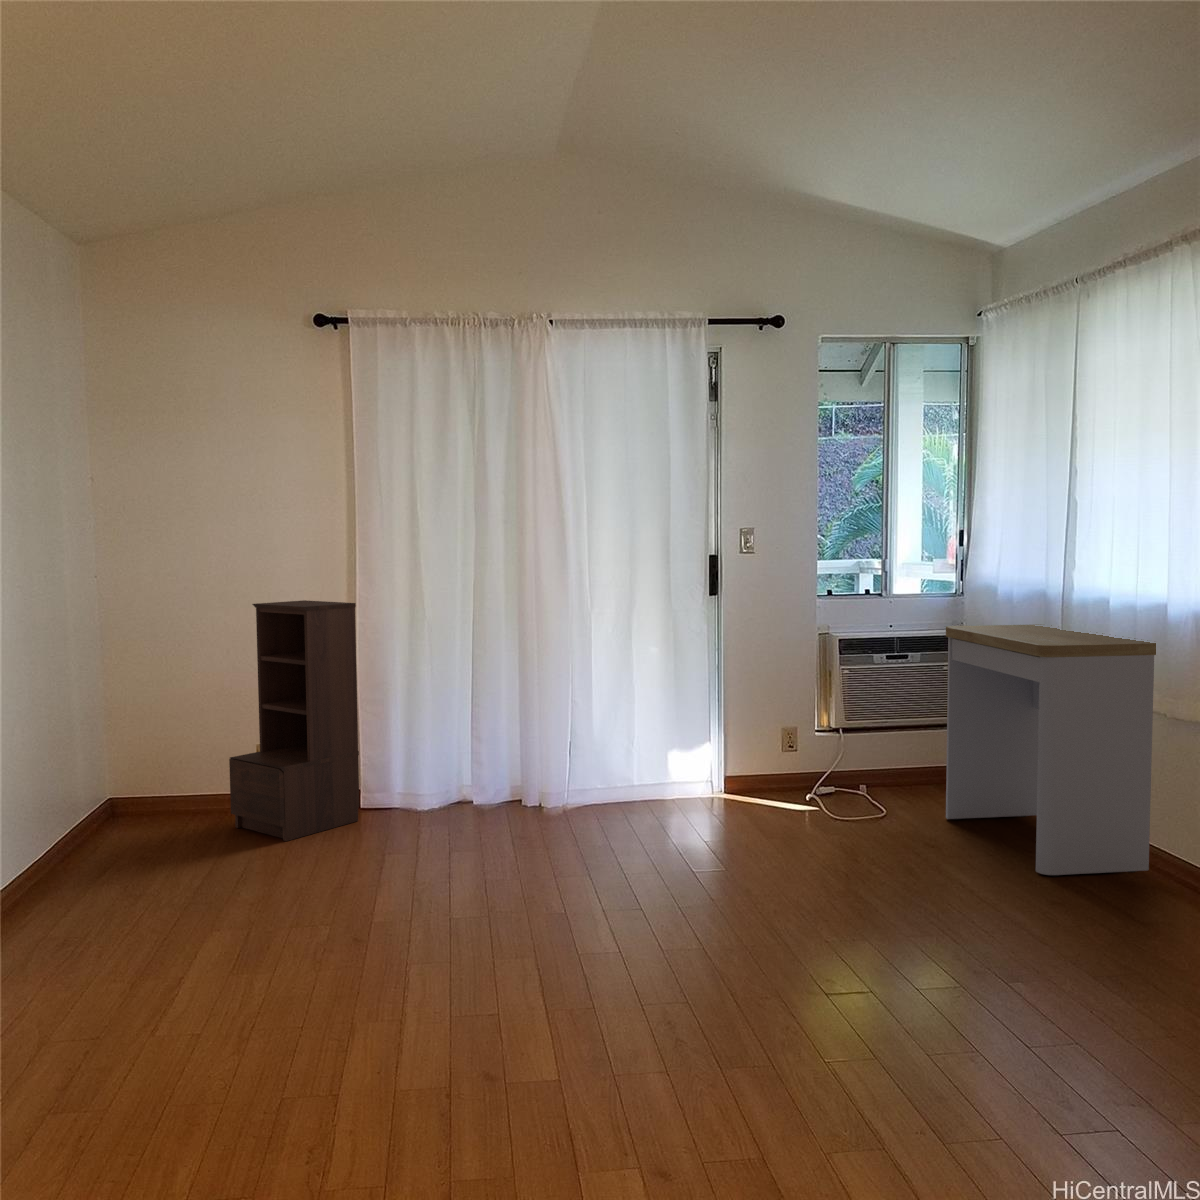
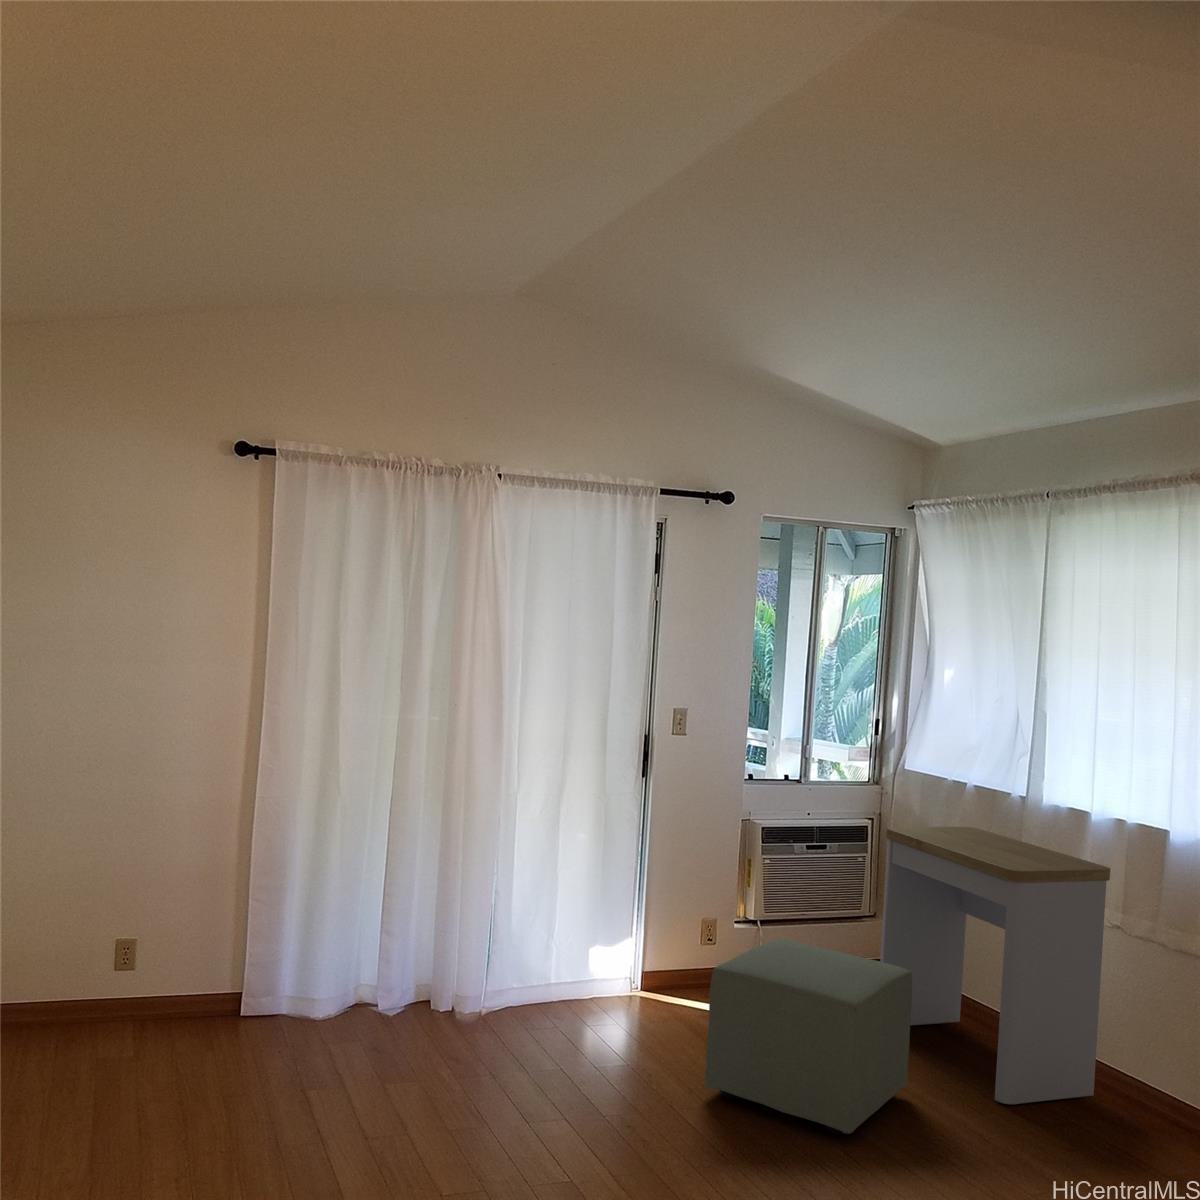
bookshelf: present [229,600,359,841] -> none [88,769,263,1072]
ottoman: none [739,728,944,892] -> present [704,939,912,1134]

